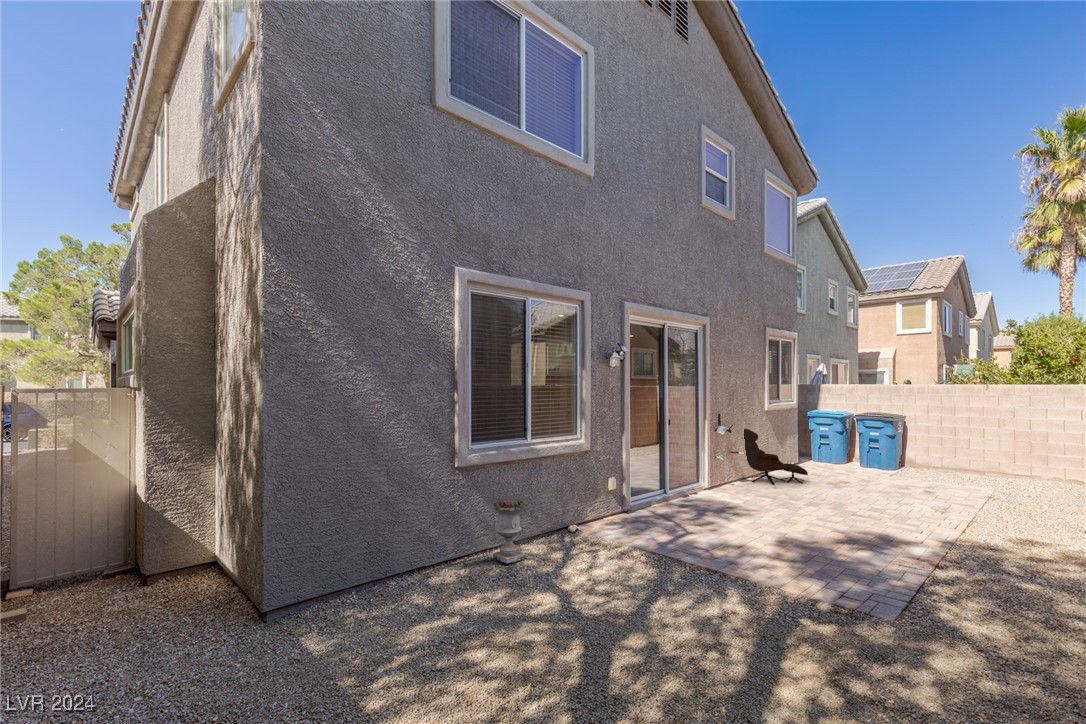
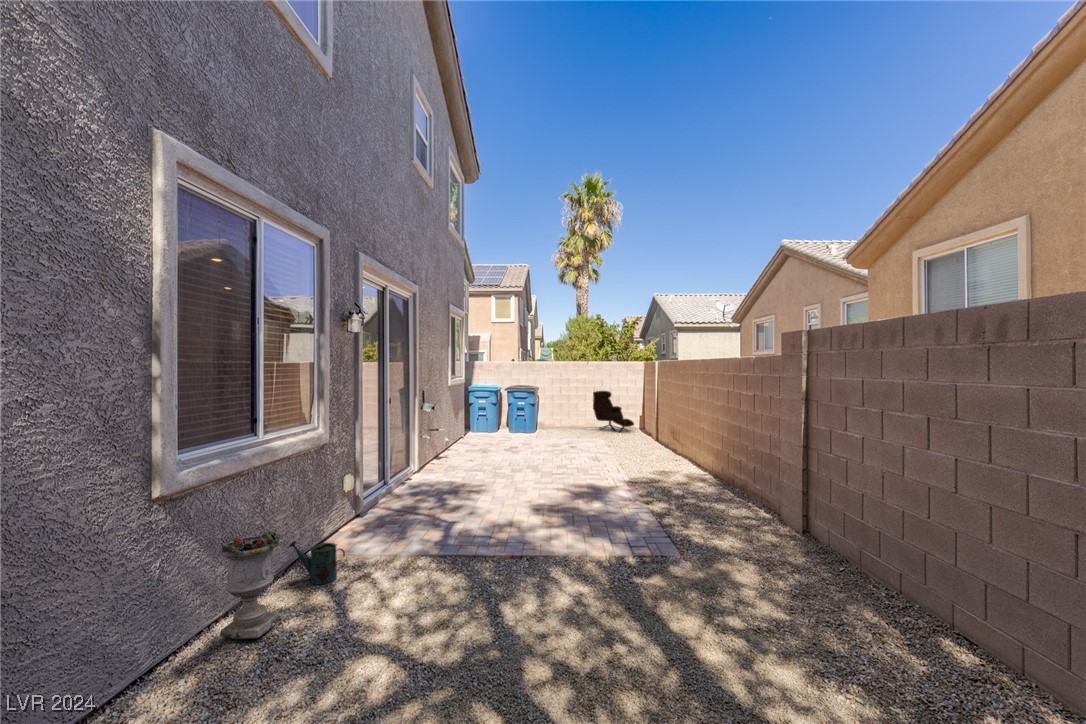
lounge chair: present [742,429,808,485] -> present [593,391,634,431]
watering can: none [551,514,581,548] -> present [289,541,345,585]

